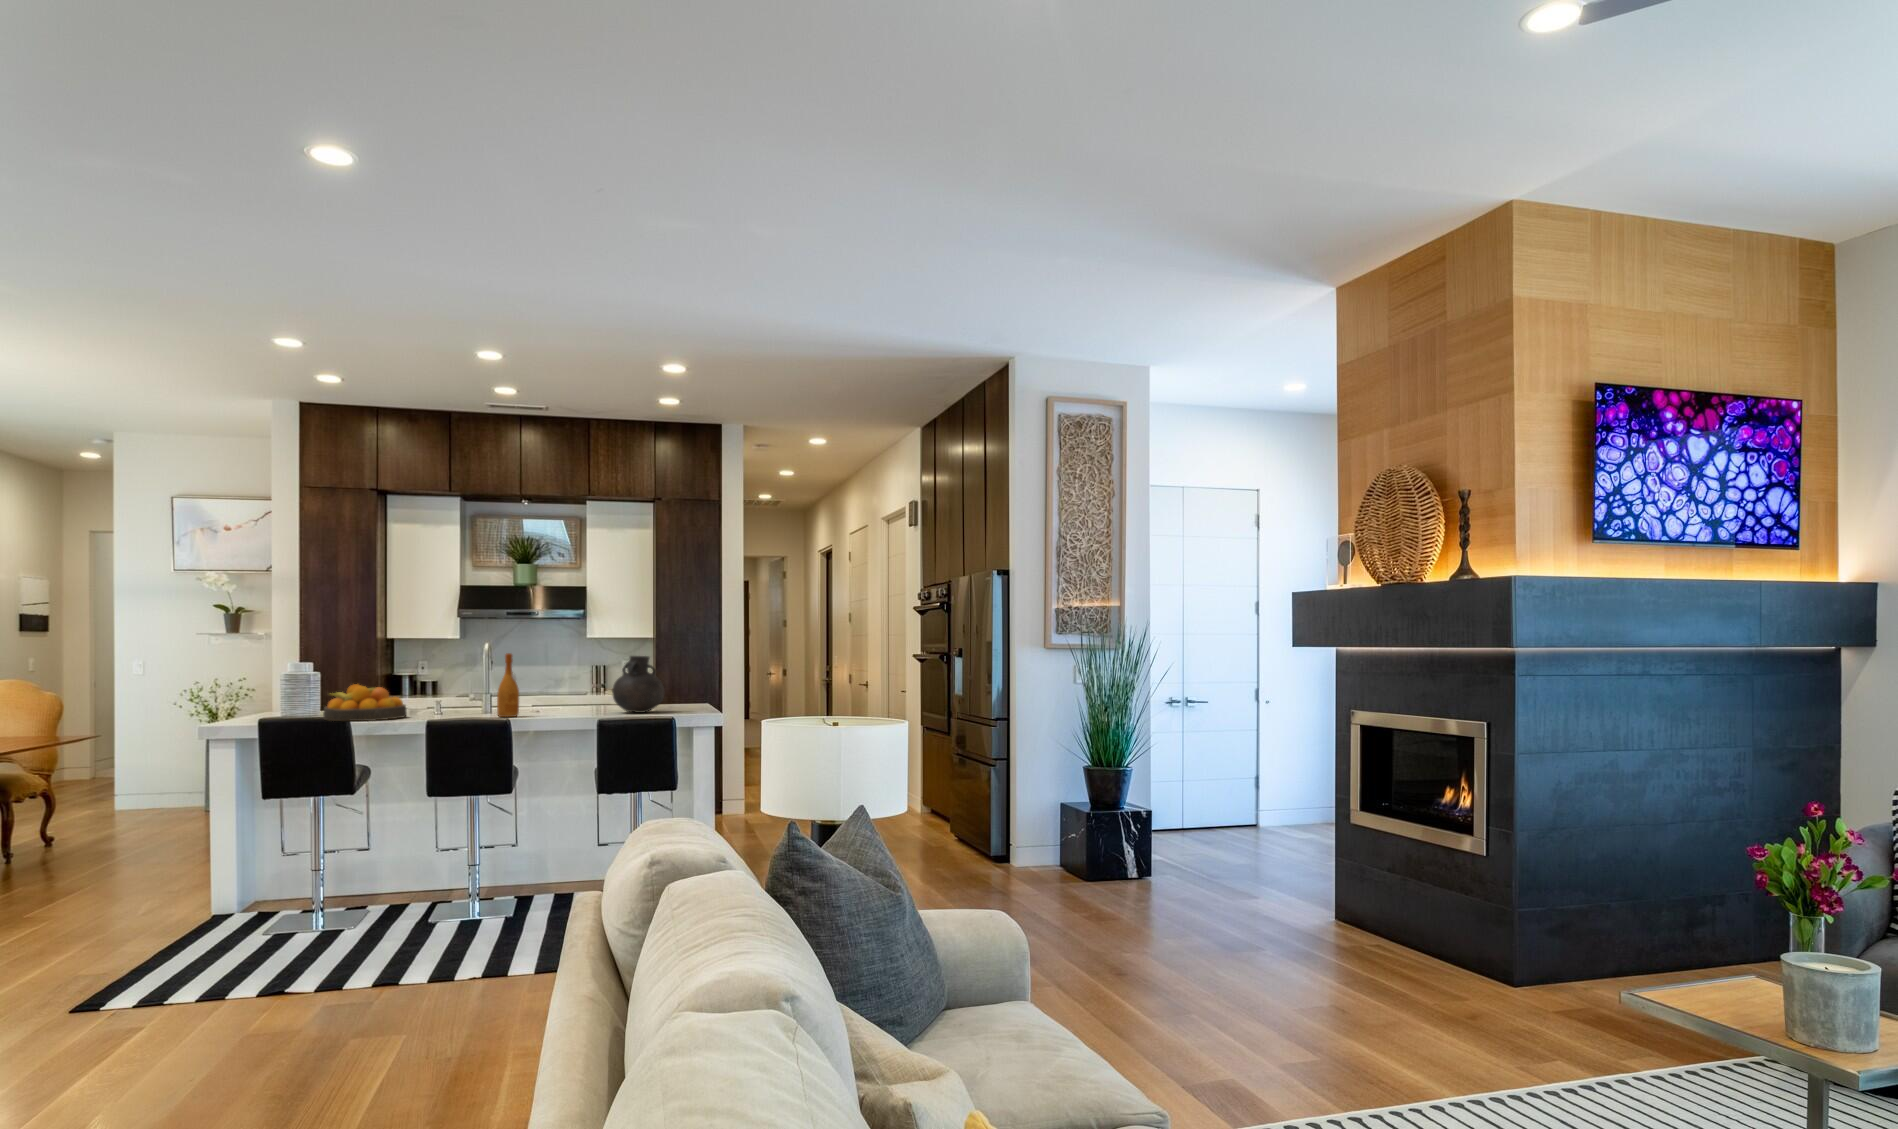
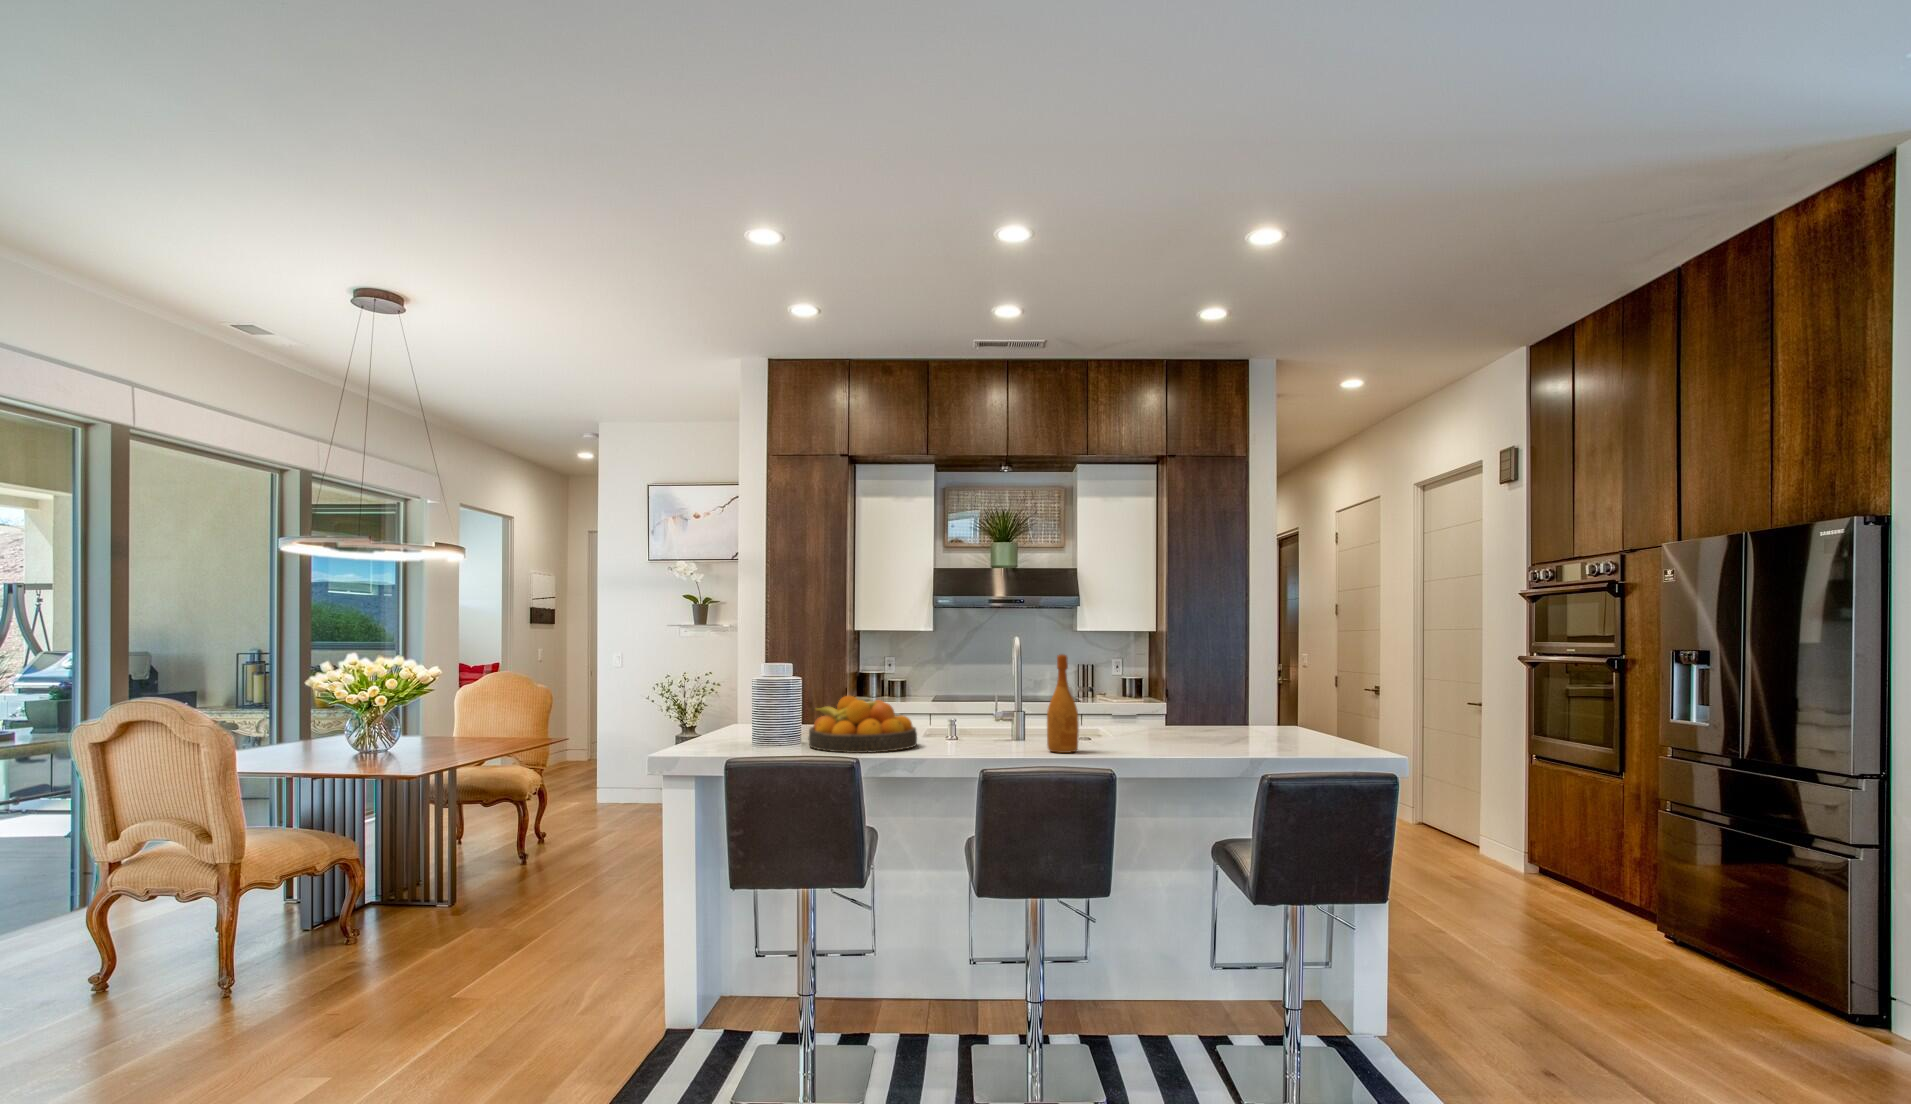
vase: present [612,656,664,713] -> none [1207,660,1289,750]

